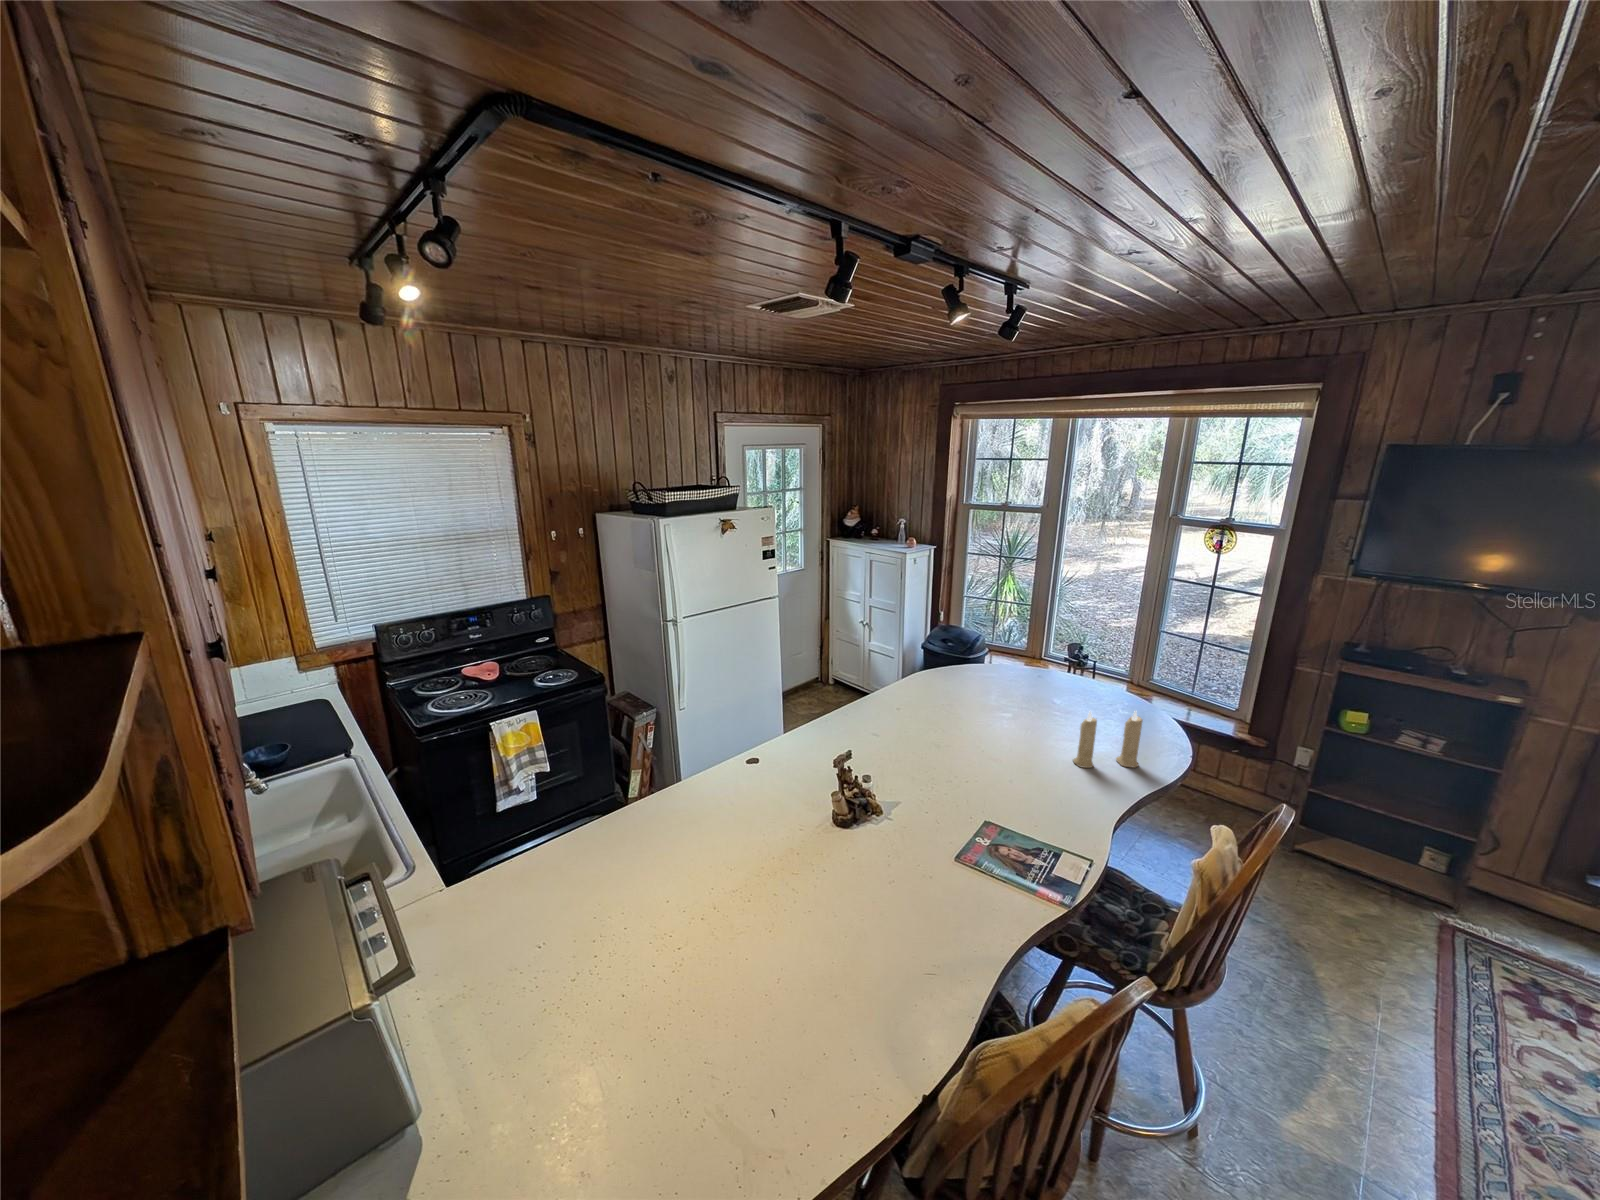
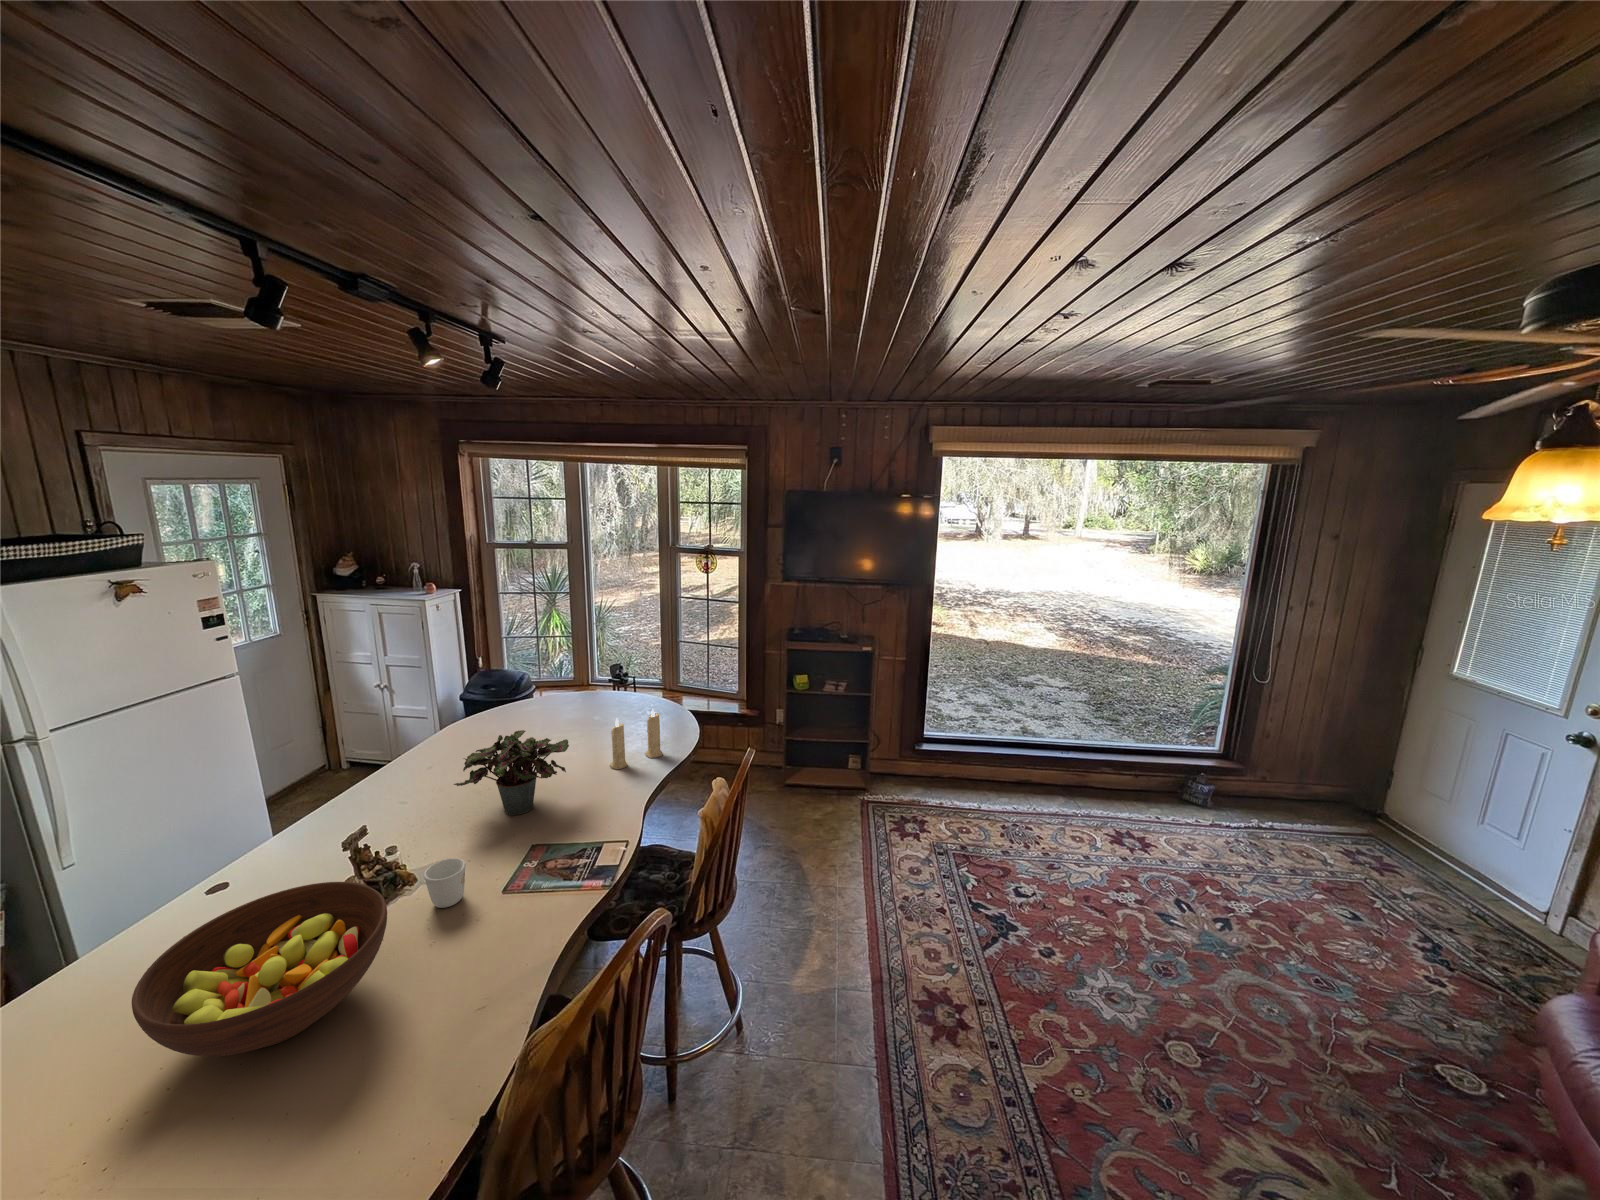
potted plant: none [922,698,1035,783] -> present [454,730,569,815]
fruit bowl: none [702,787,864,916] -> present [132,882,387,1056]
mug: none [892,806,927,853] -> present [424,858,466,908]

